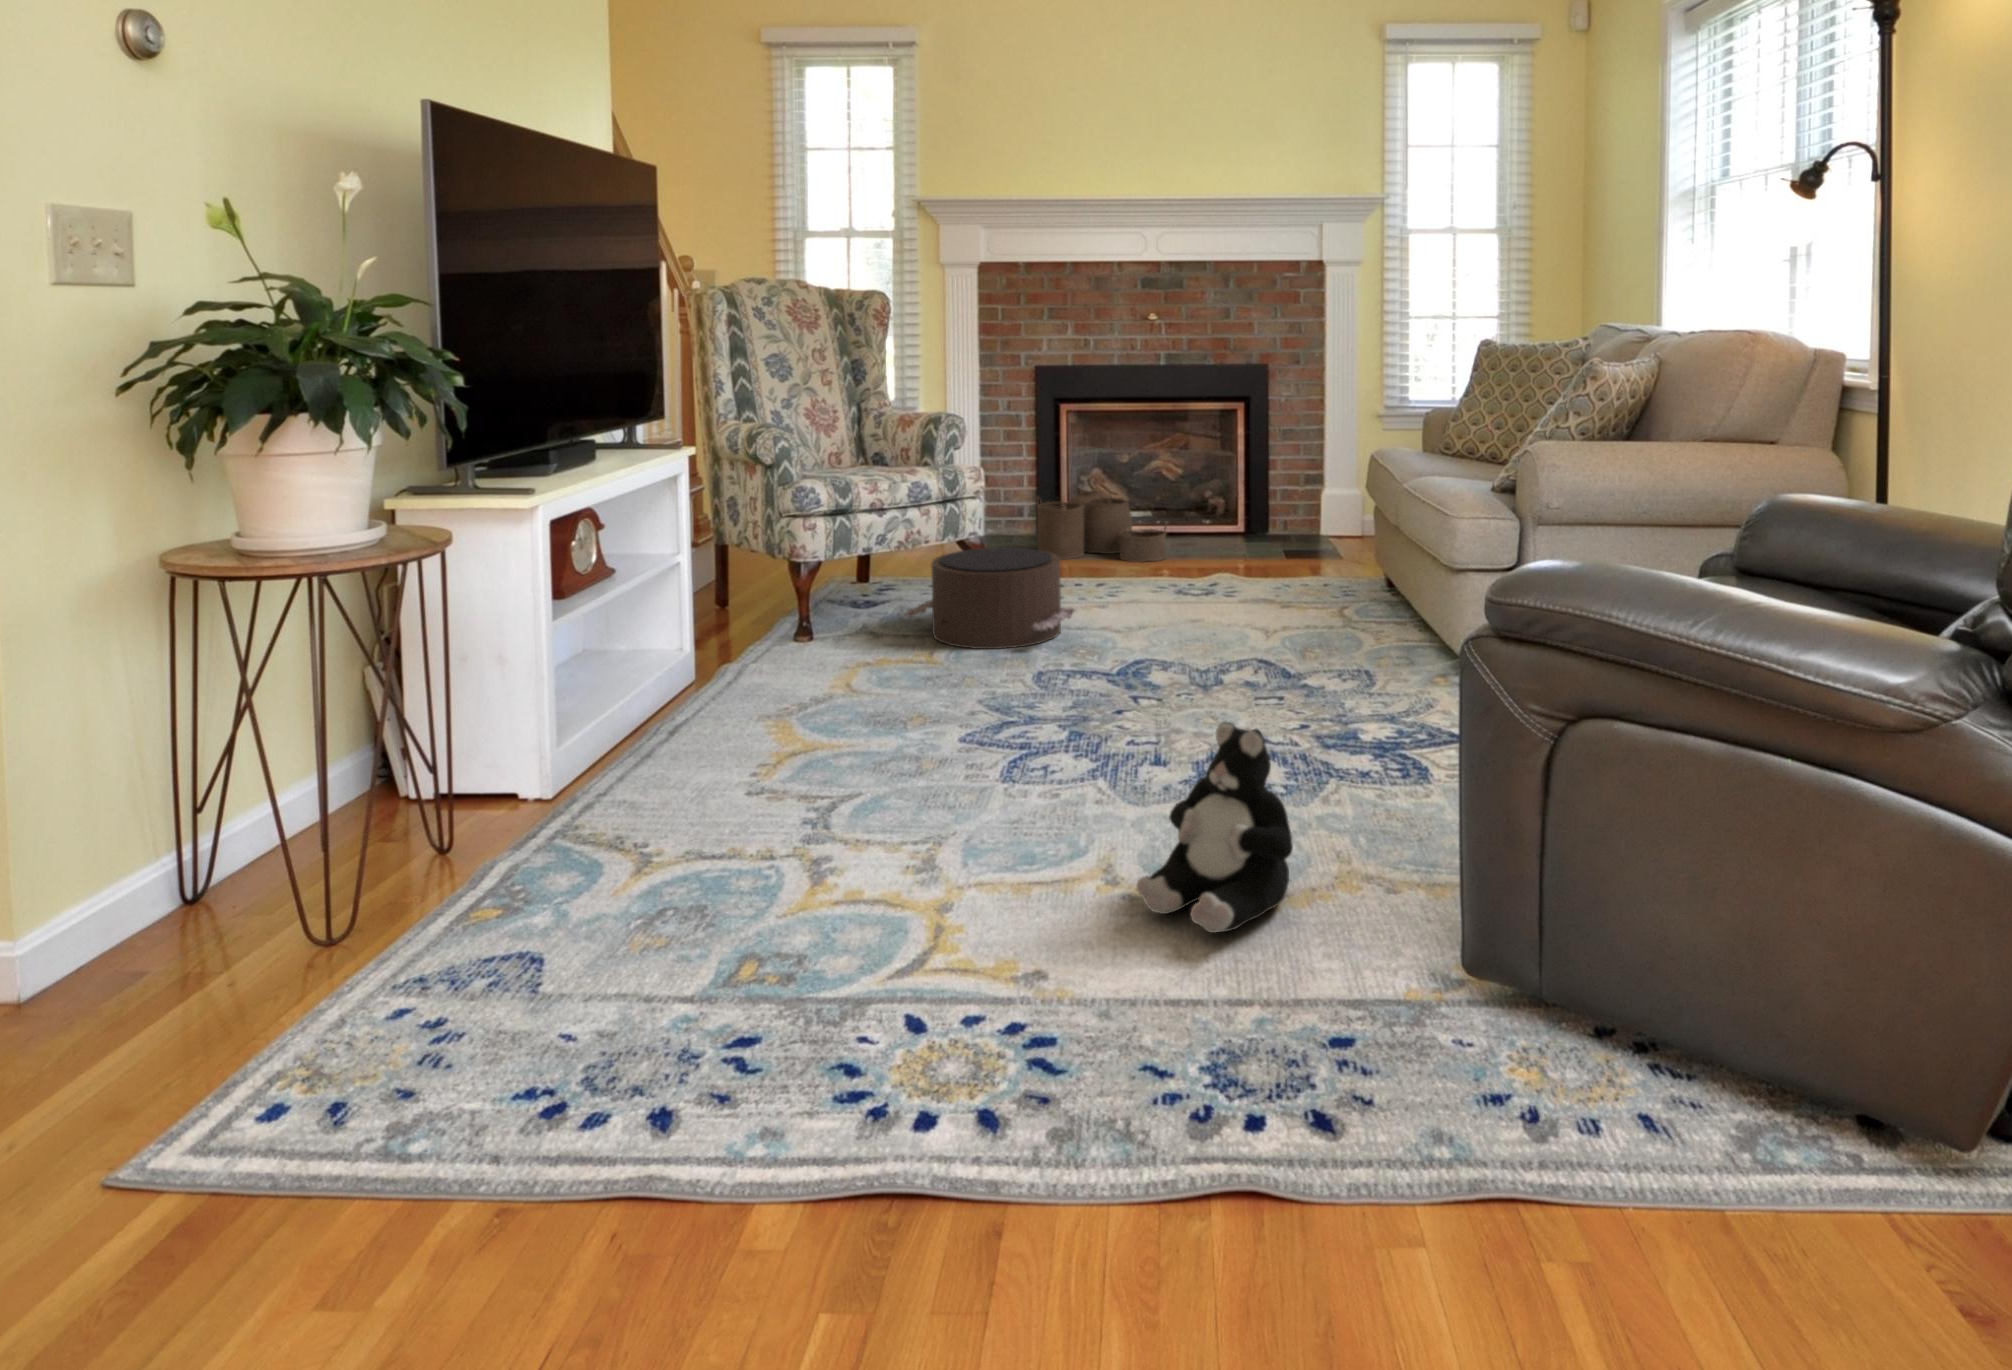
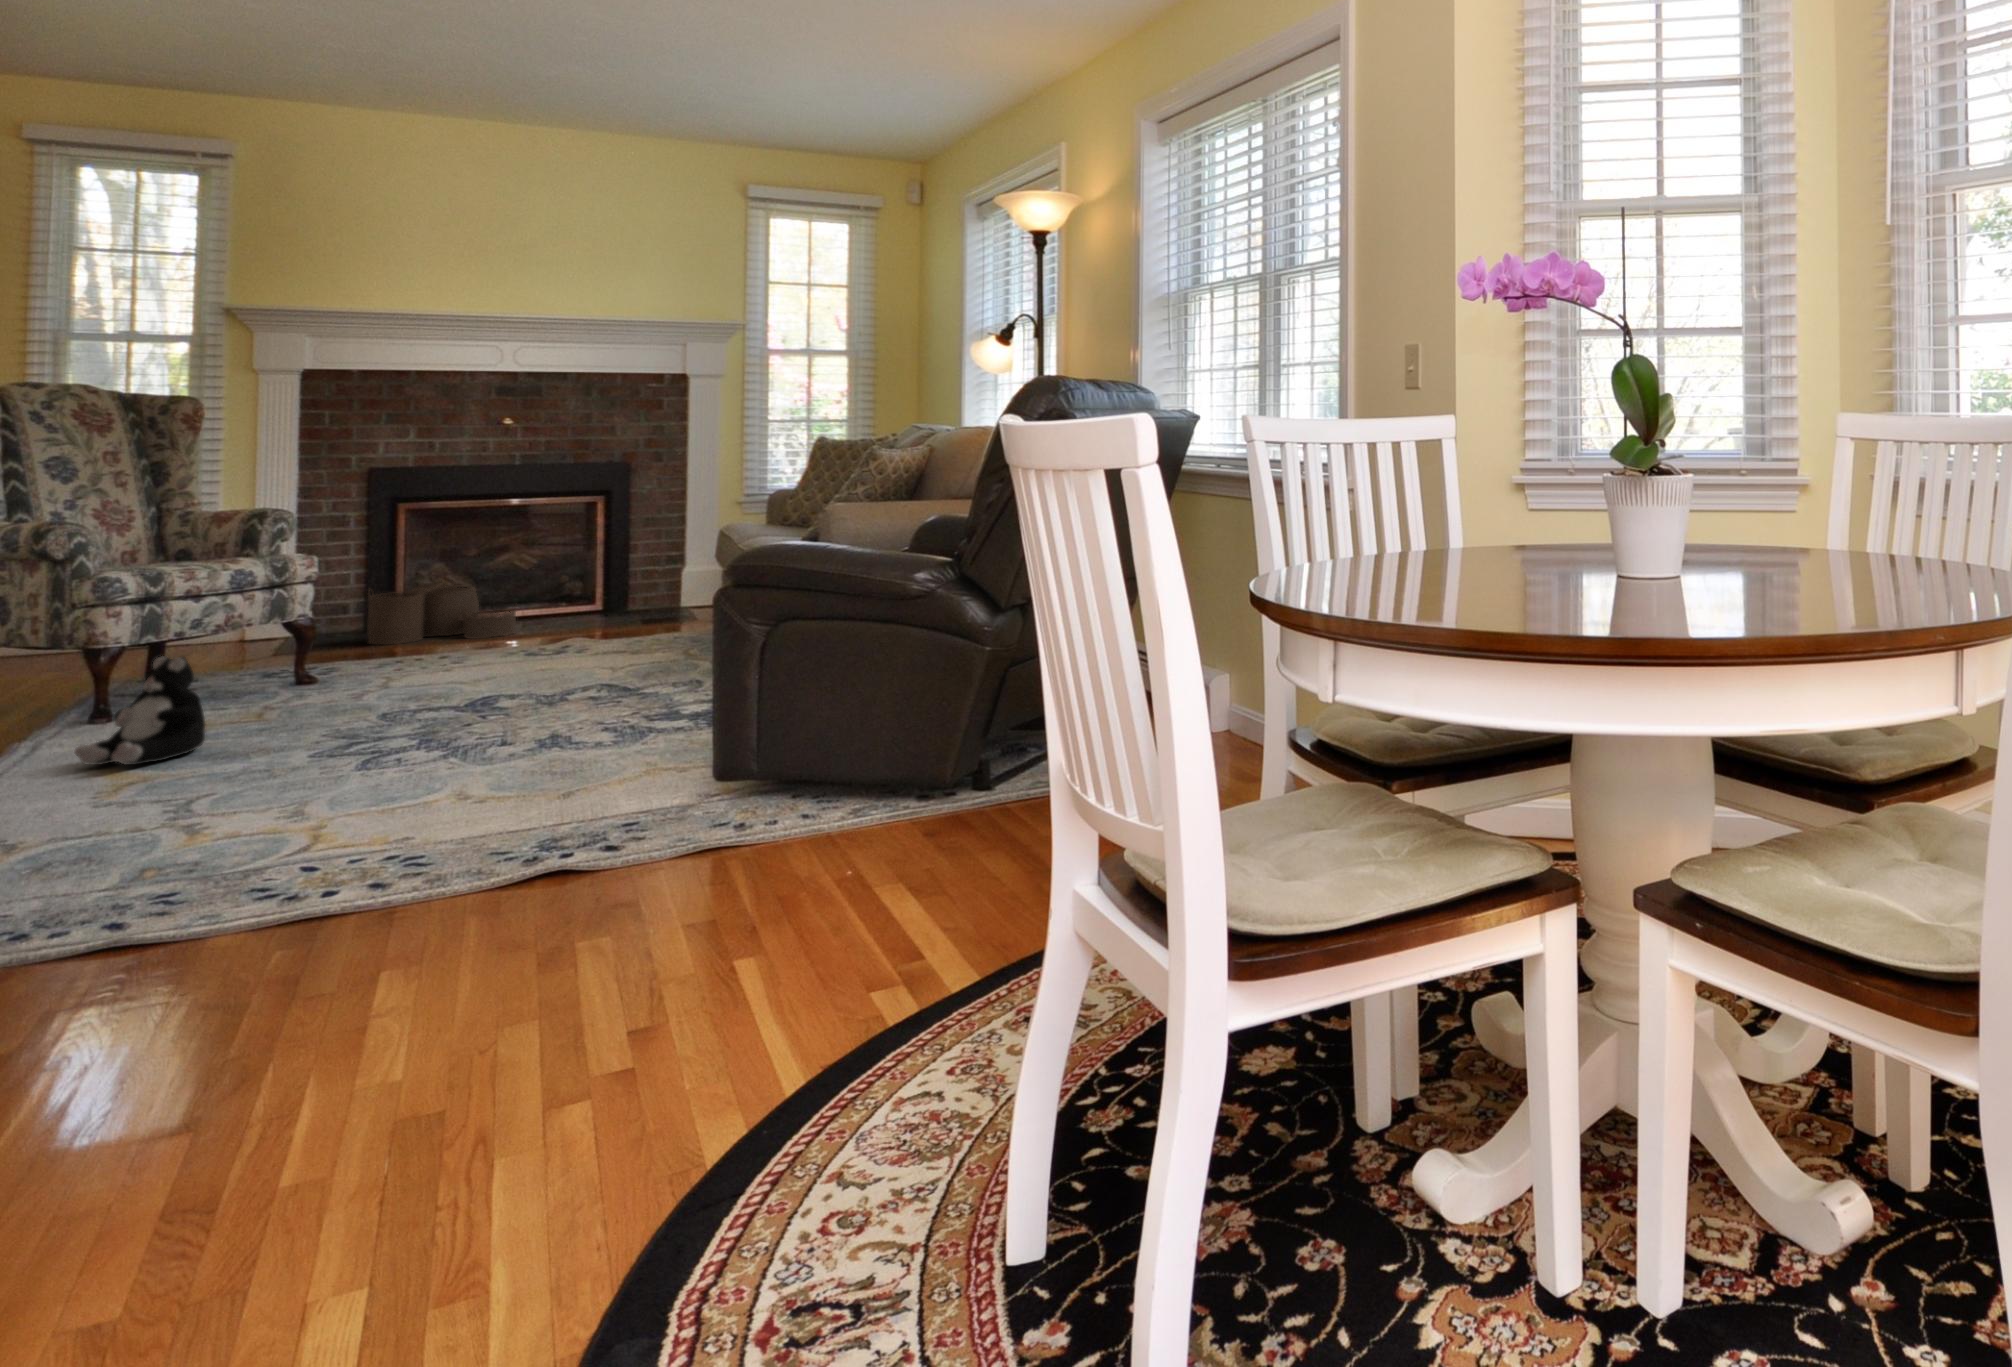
pouf: present [905,547,1075,649] -> none [222,620,421,705]
plush toy: present [1137,722,1293,933] -> present [74,656,205,765]

